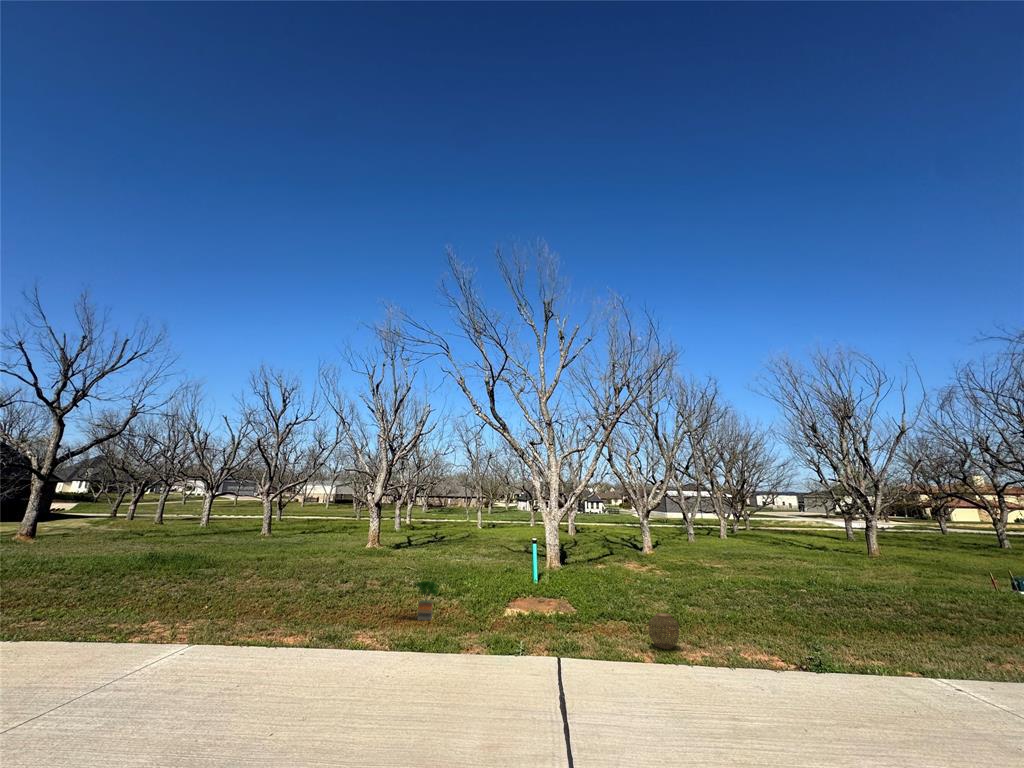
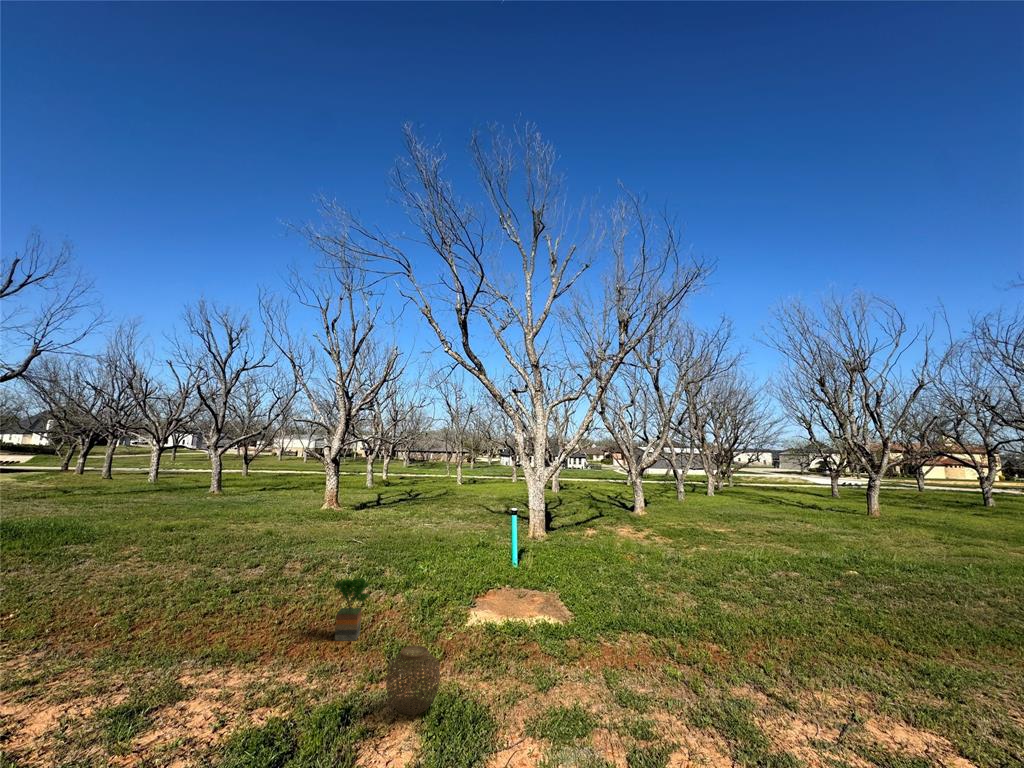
woven basket: present [649,613,679,649] -> present [386,646,440,715]

